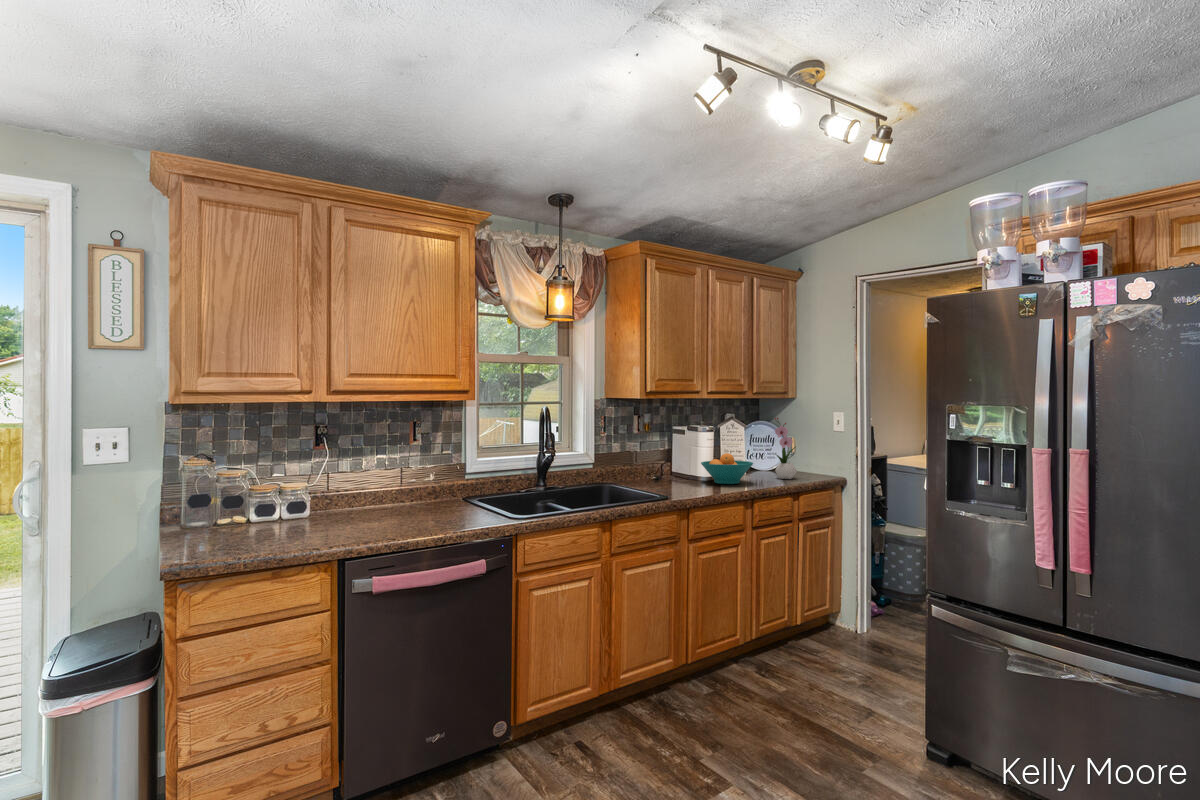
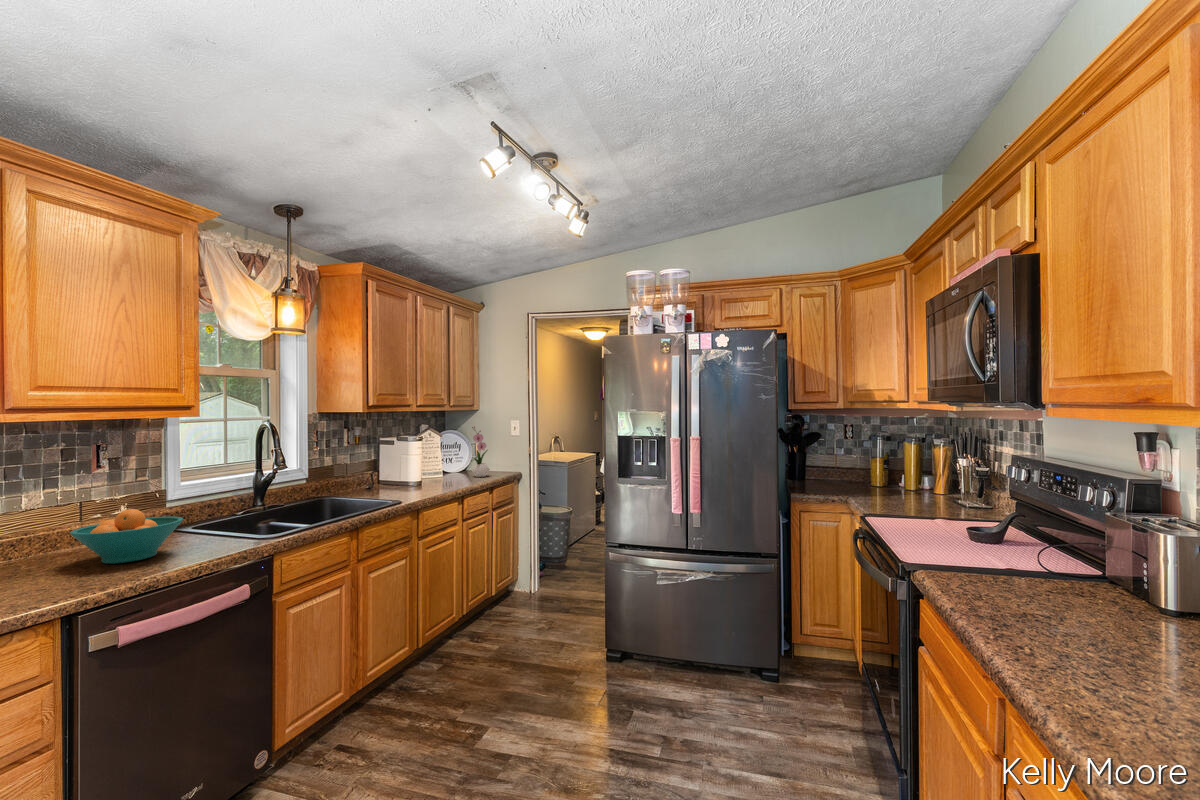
fruit bowl: present [701,453,753,484] -> present [70,509,183,564]

